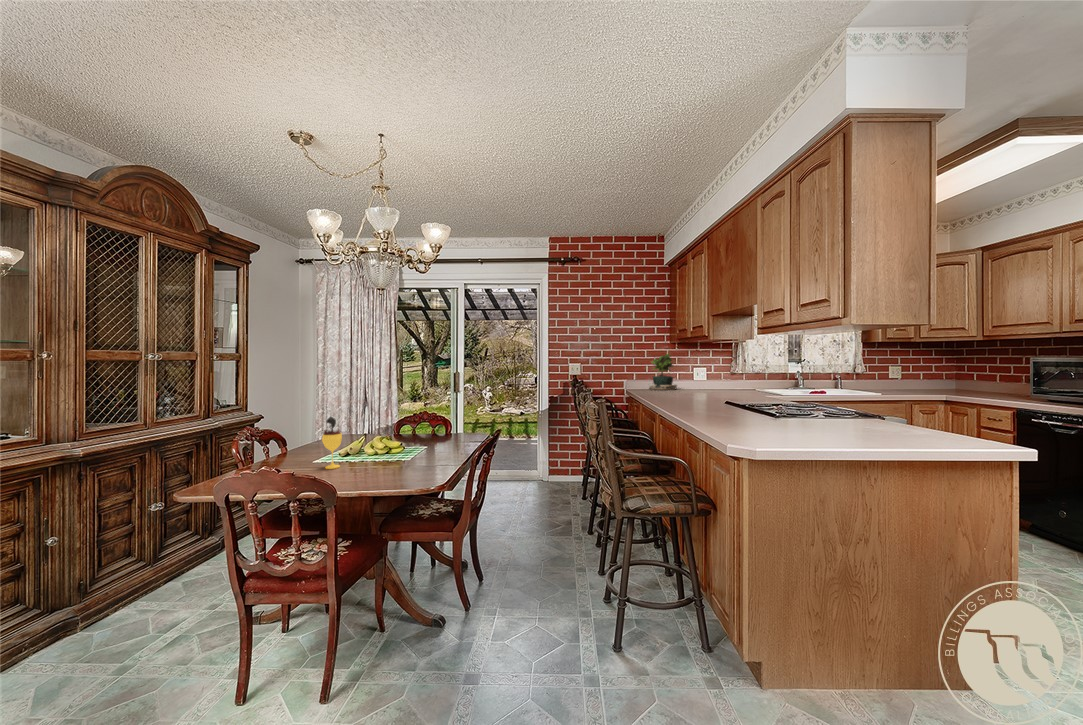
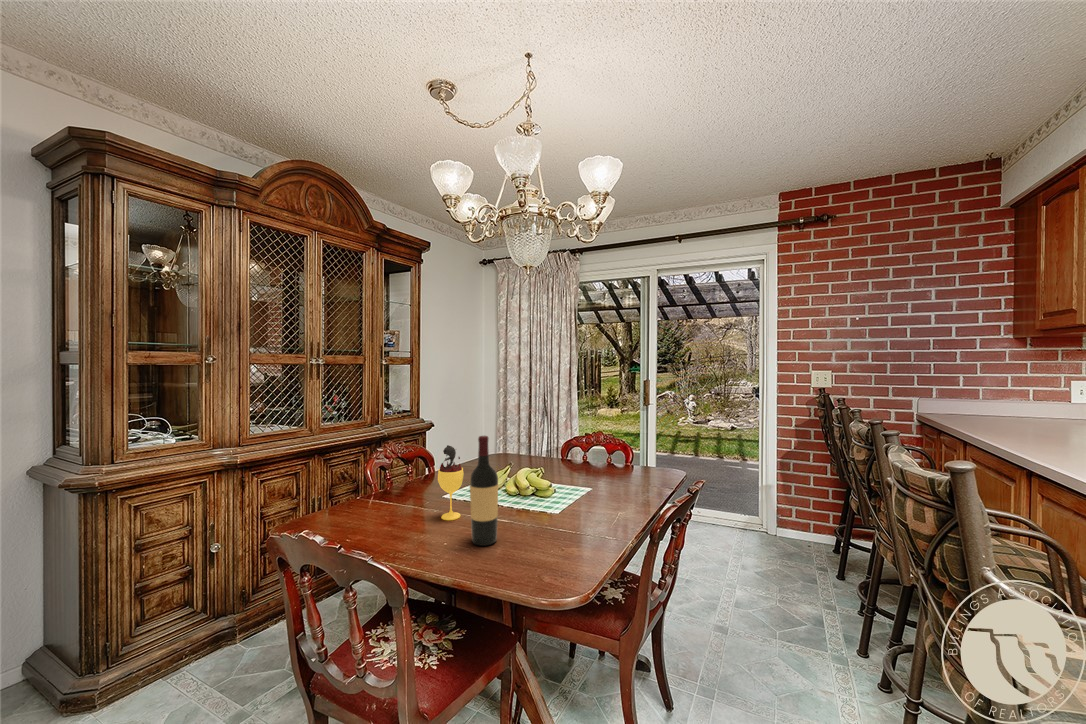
potted plant: present [649,354,677,390] -> none [971,355,1044,422]
wine bottle: none [357,405,377,474] -> present [470,436,498,546]

